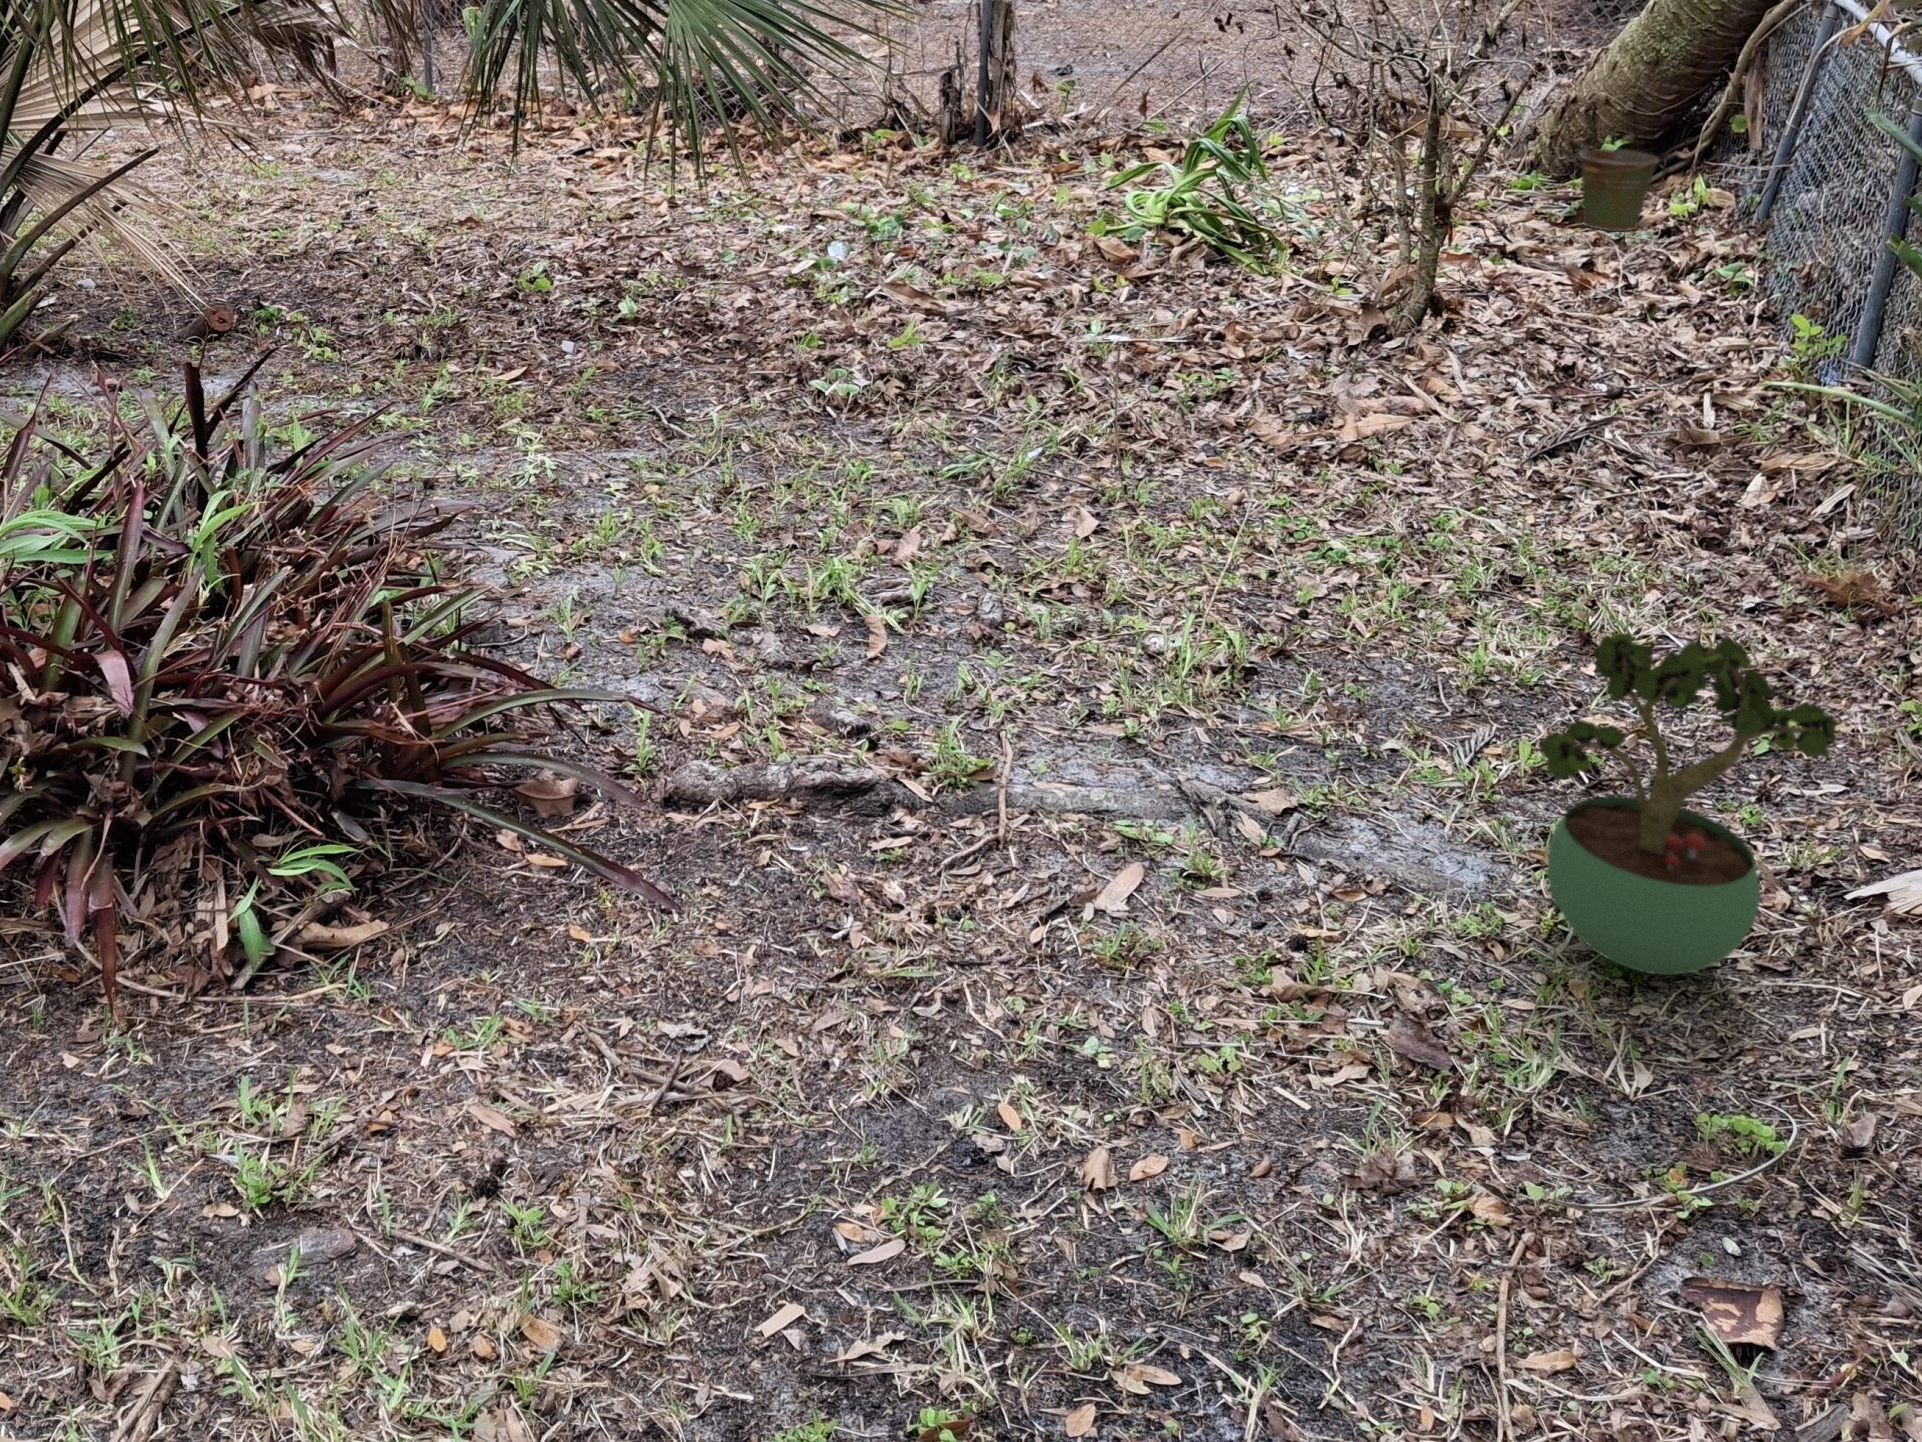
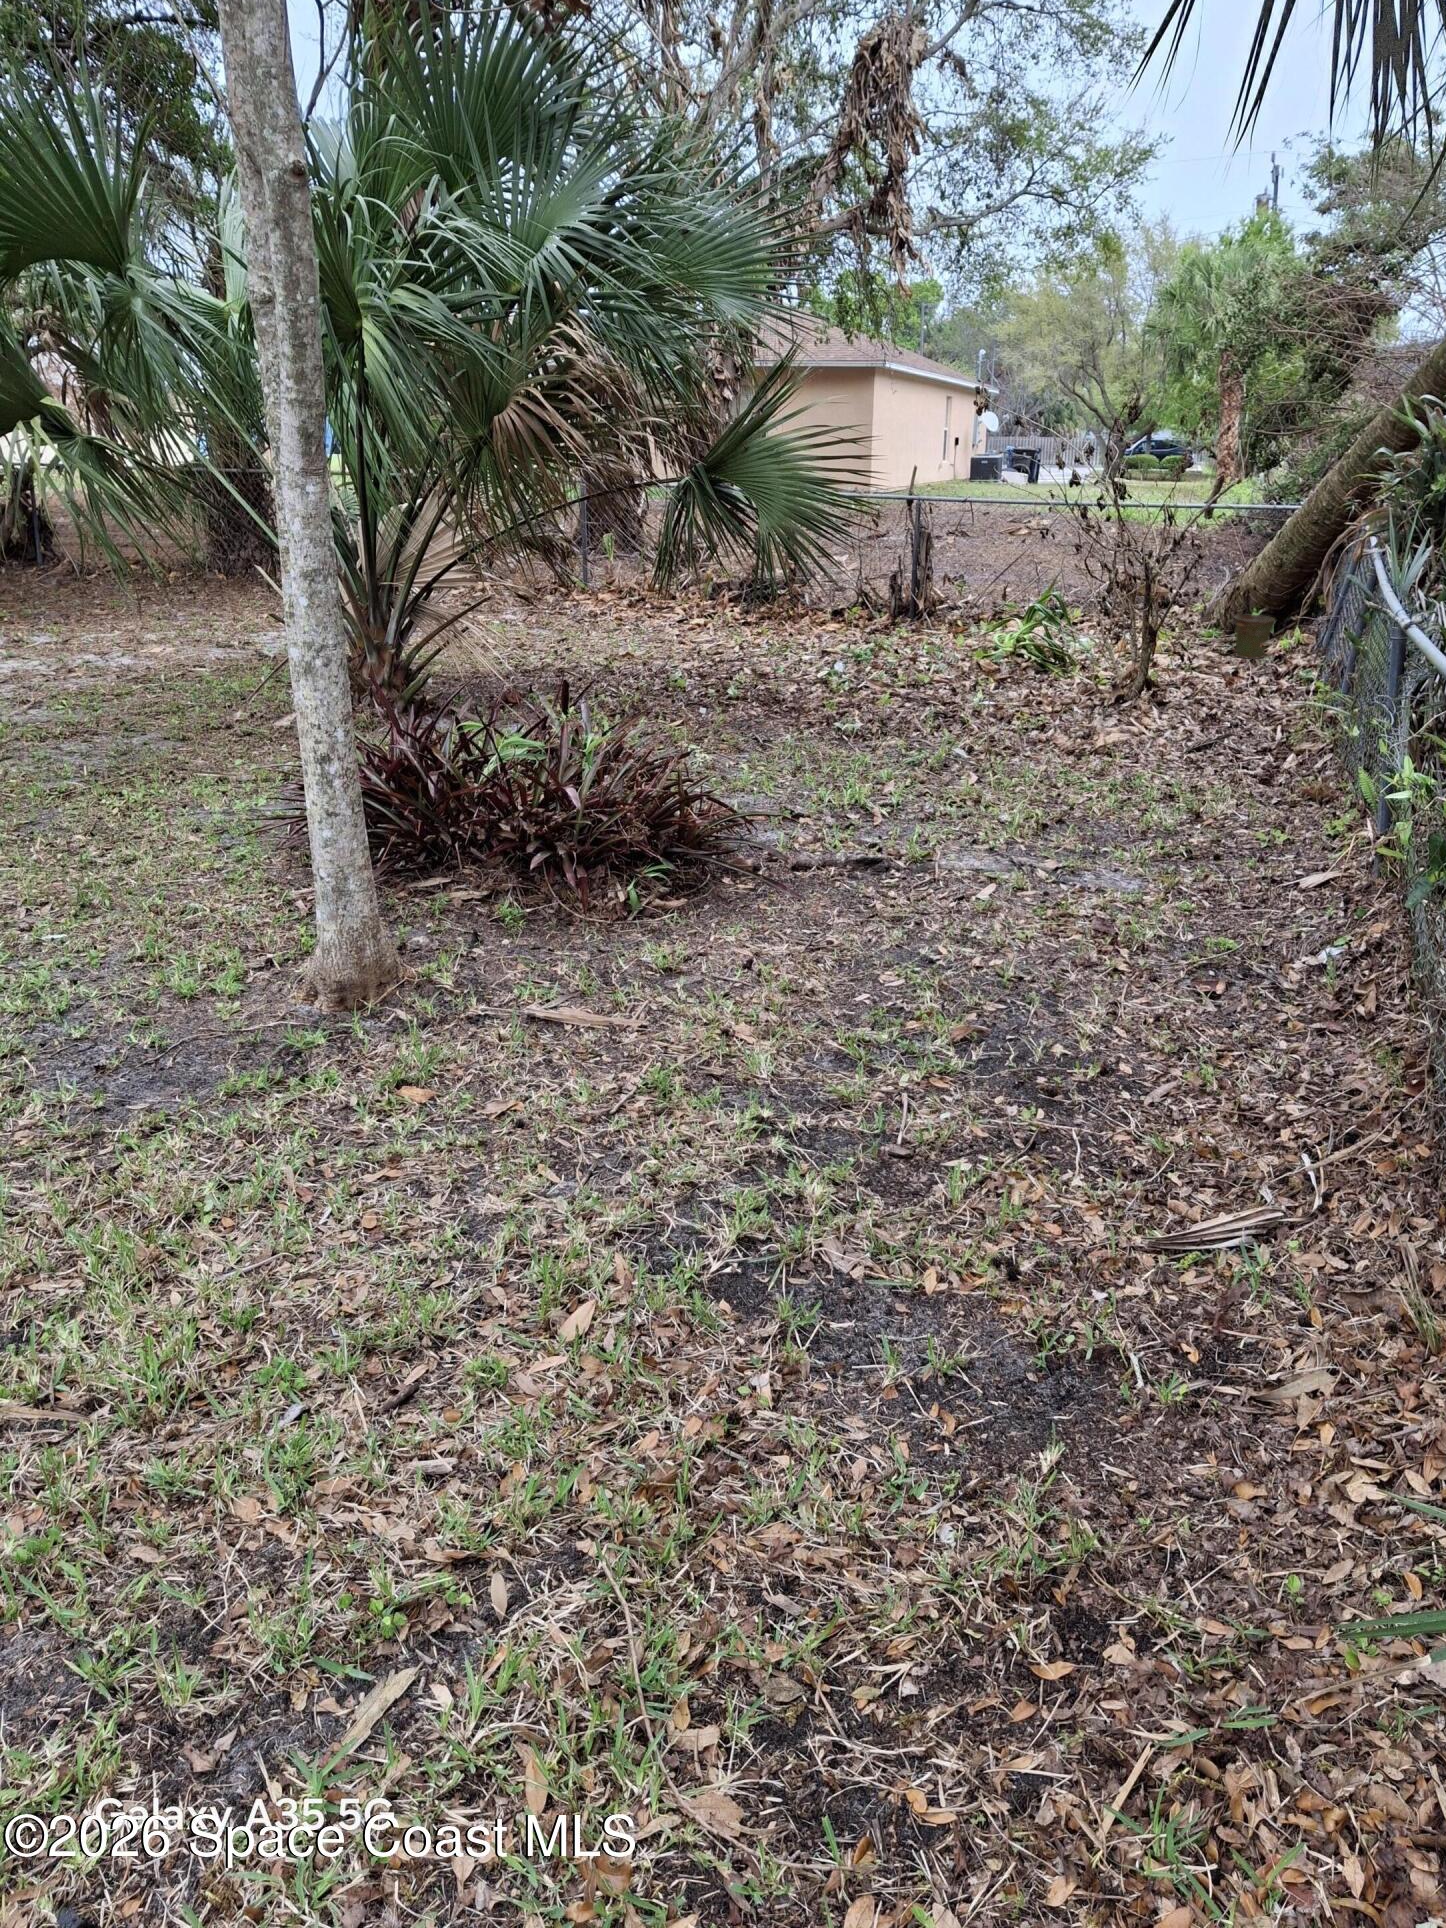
potted plant: present [1539,633,1836,975] -> none [1160,761,1272,907]

